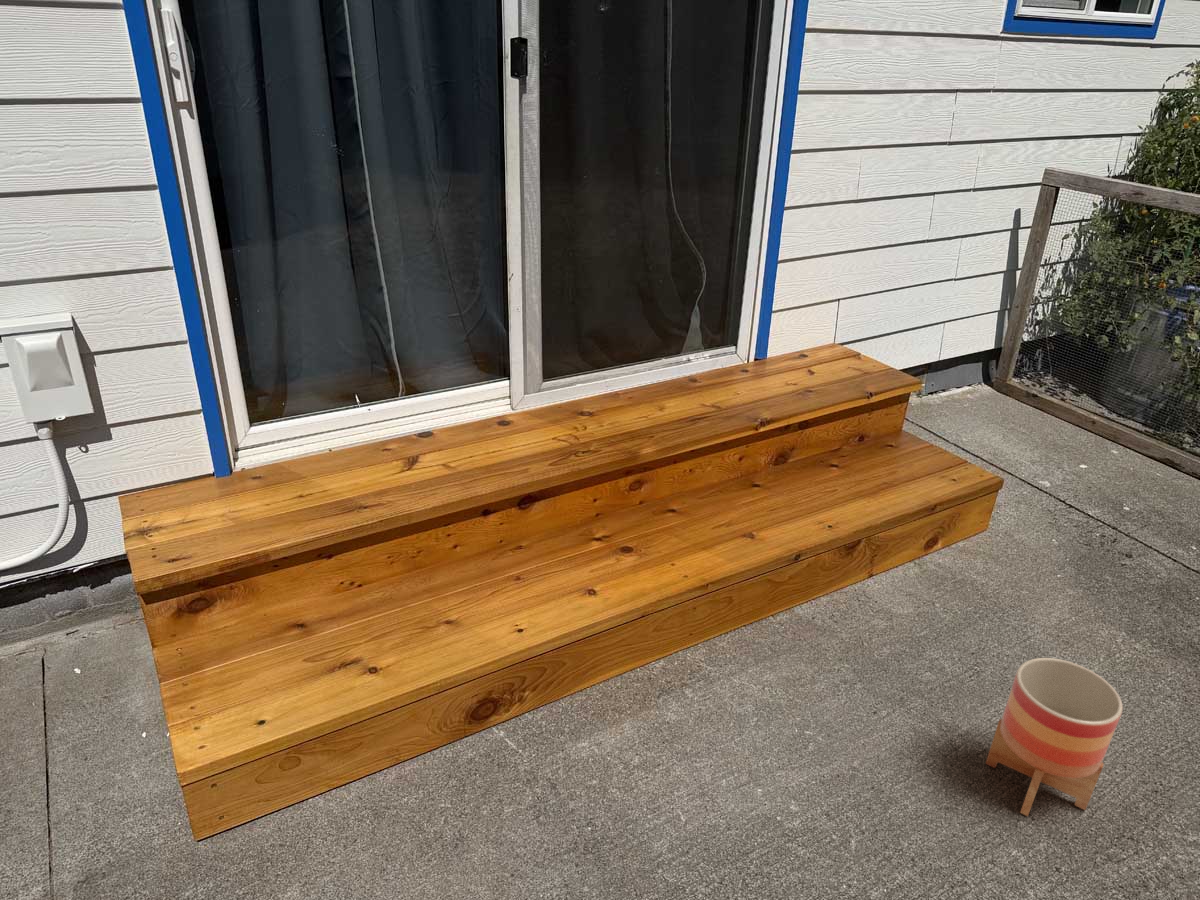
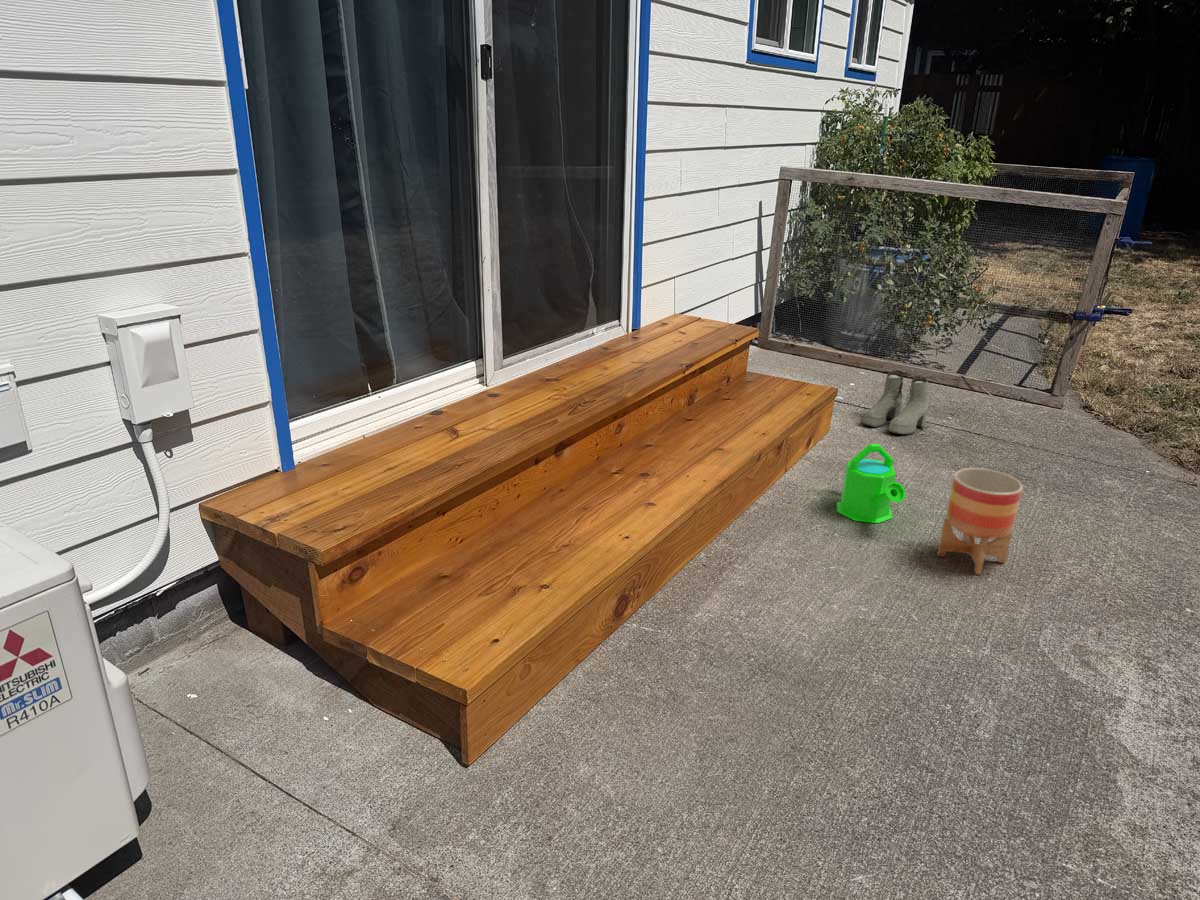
boots: none [1043,470,1151,560] -> present [863,373,928,434]
watering can: none [894,578,983,686] -> present [836,444,906,523]

